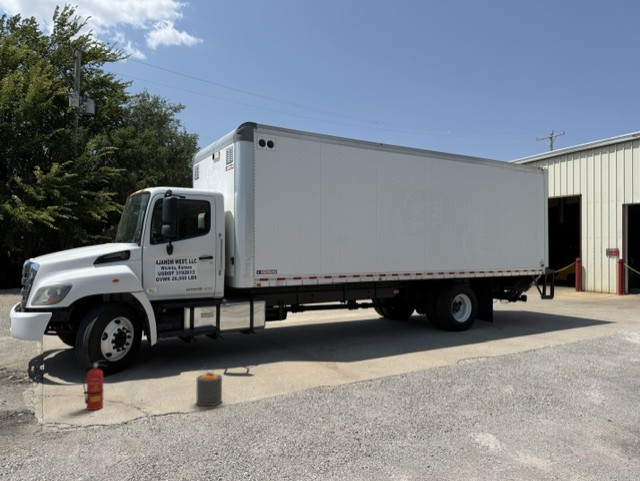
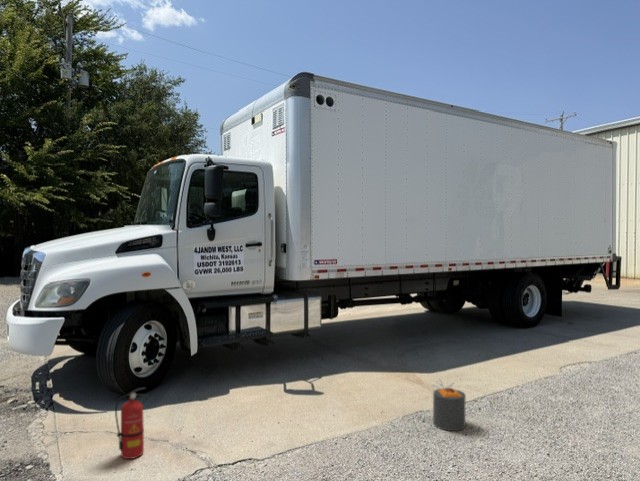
trash can: present [196,370,222,406] -> present [433,383,466,431]

